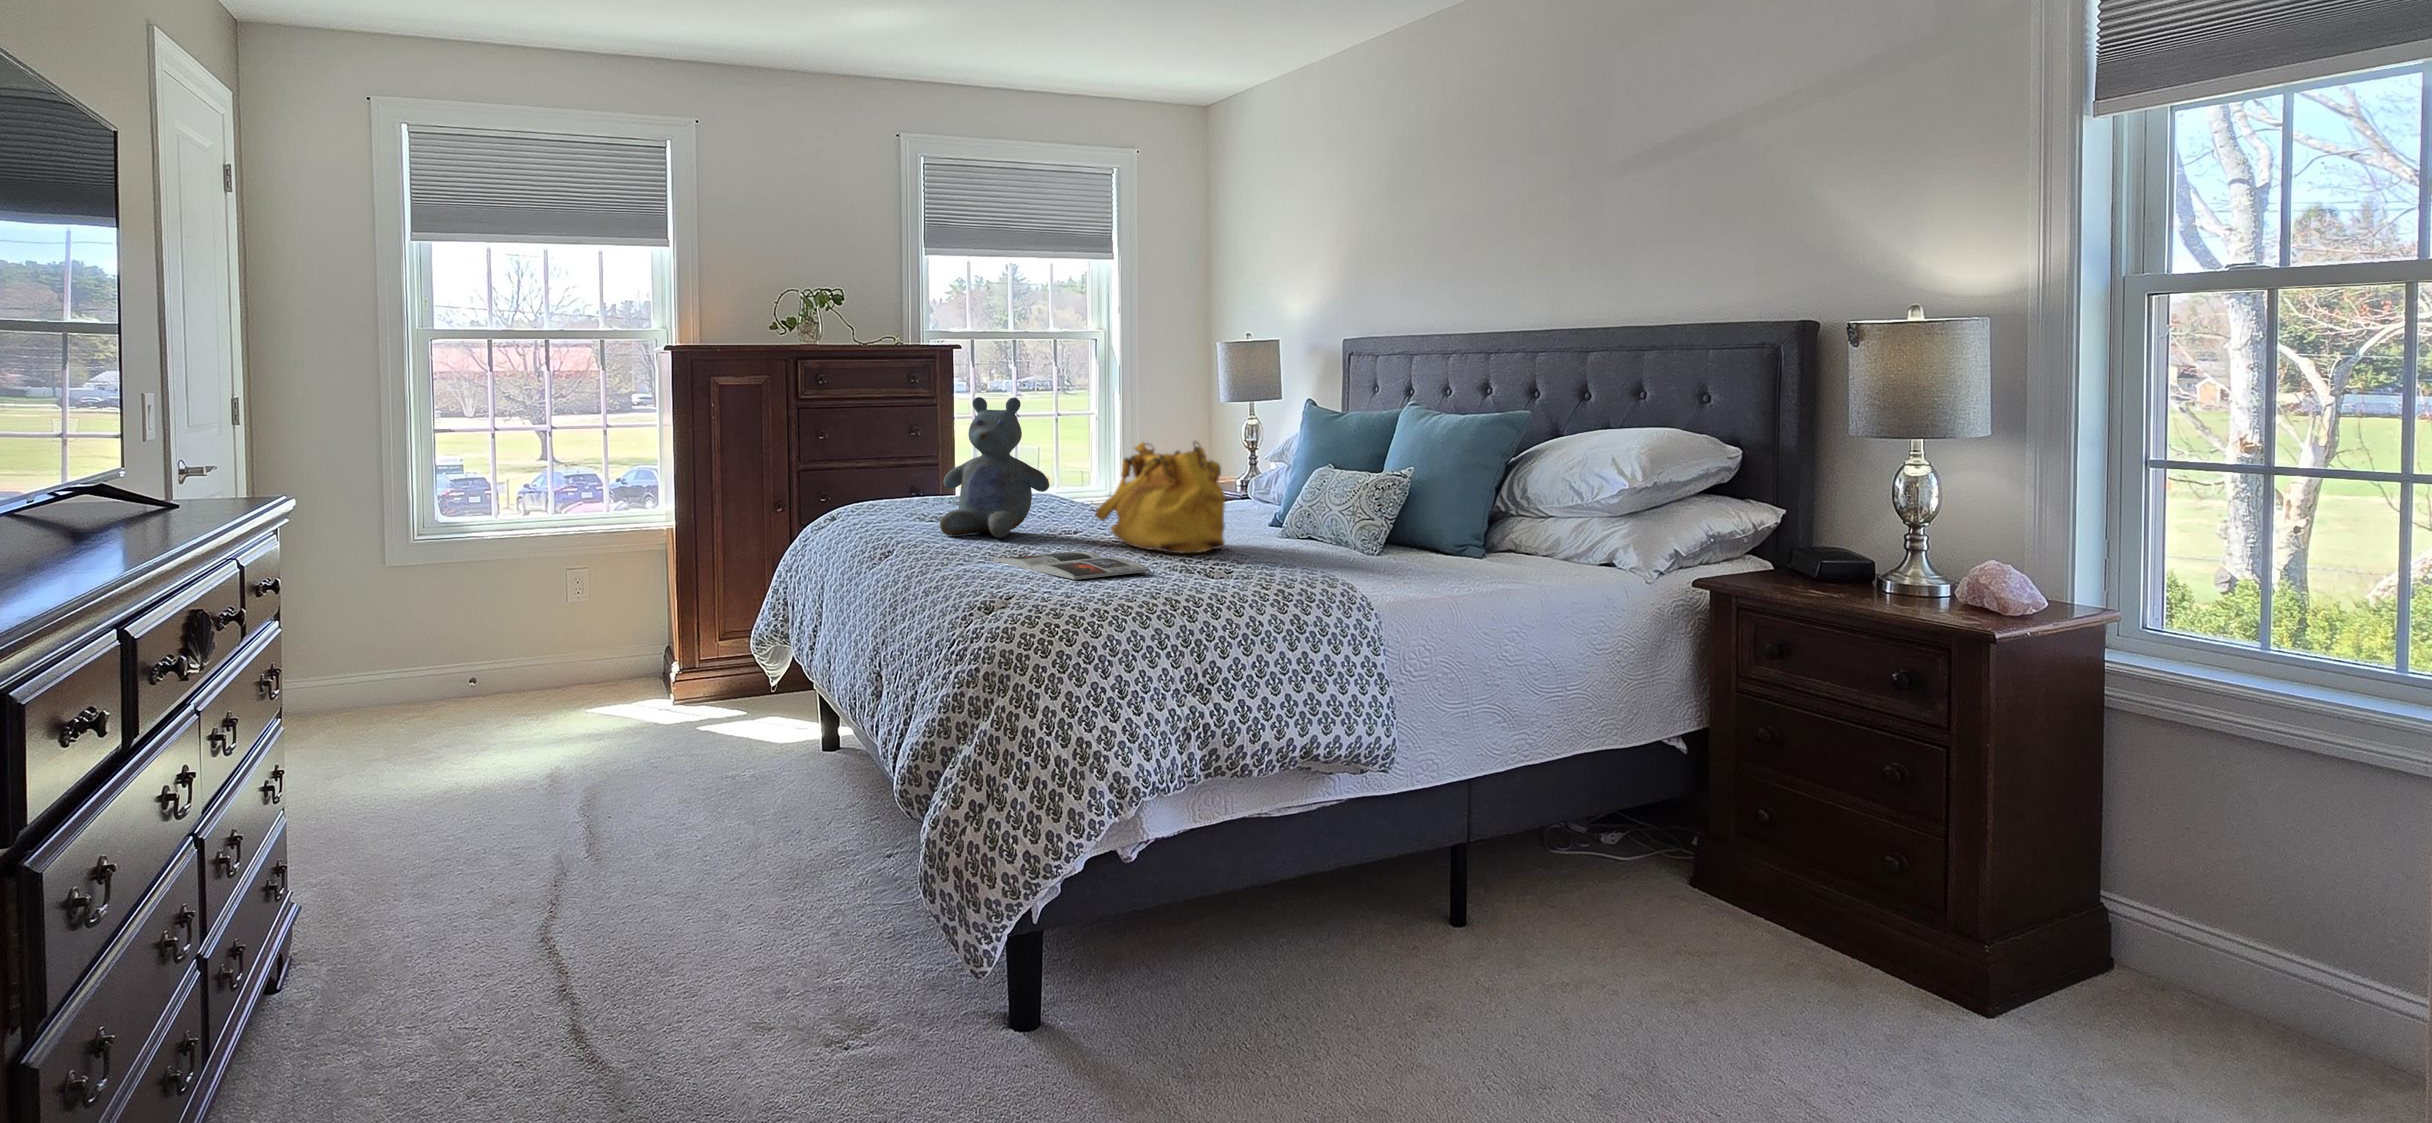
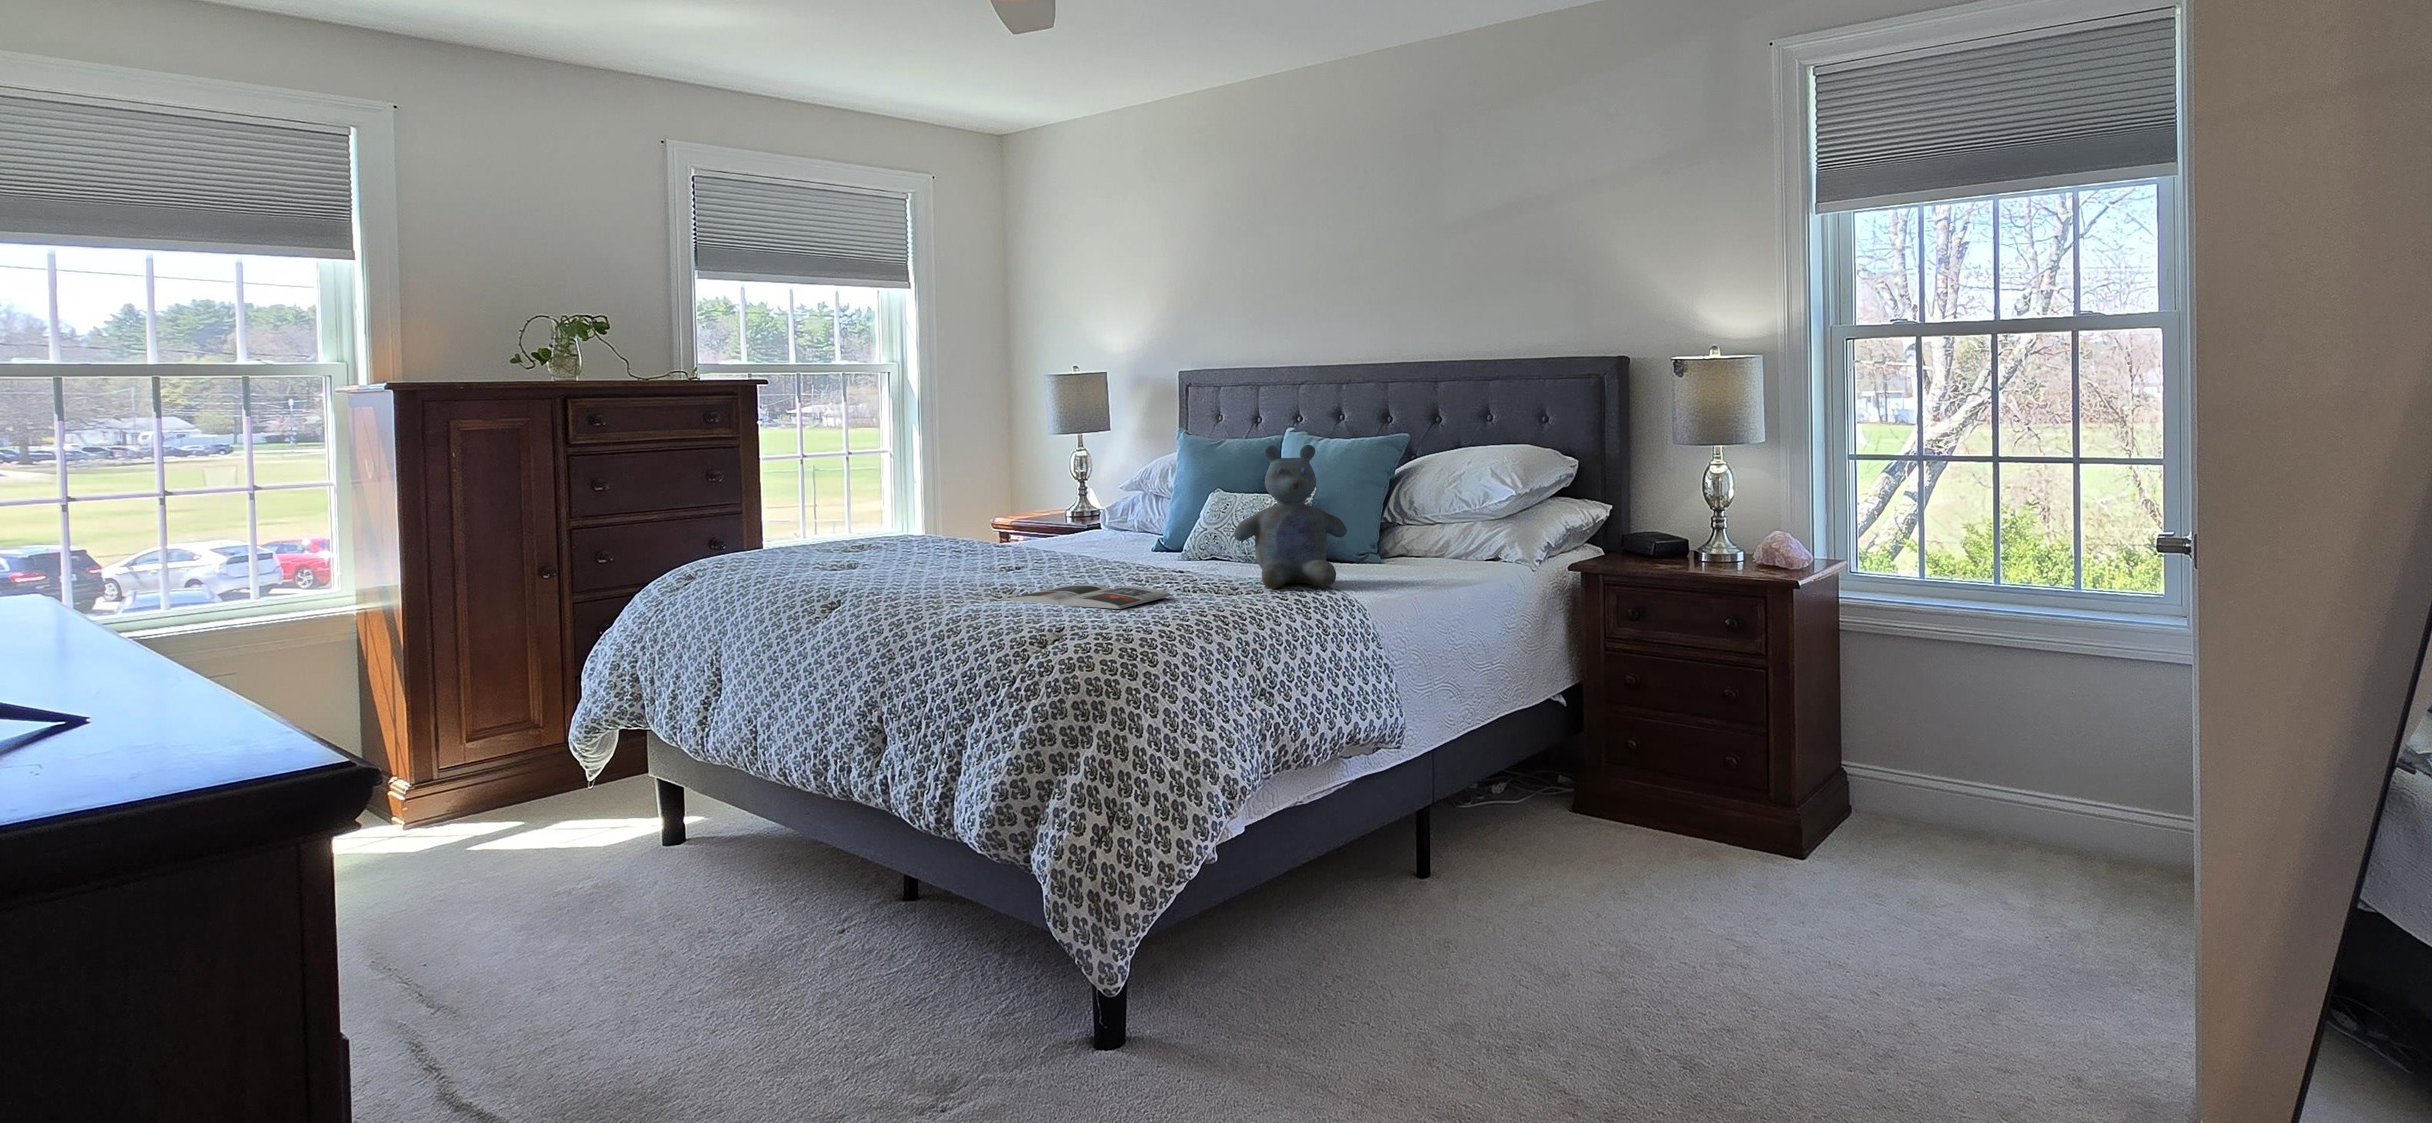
stuffed bear: present [940,397,1049,538] -> present [1234,445,1347,589]
handbag: present [1095,442,1225,553] -> none [1062,472,1191,580]

